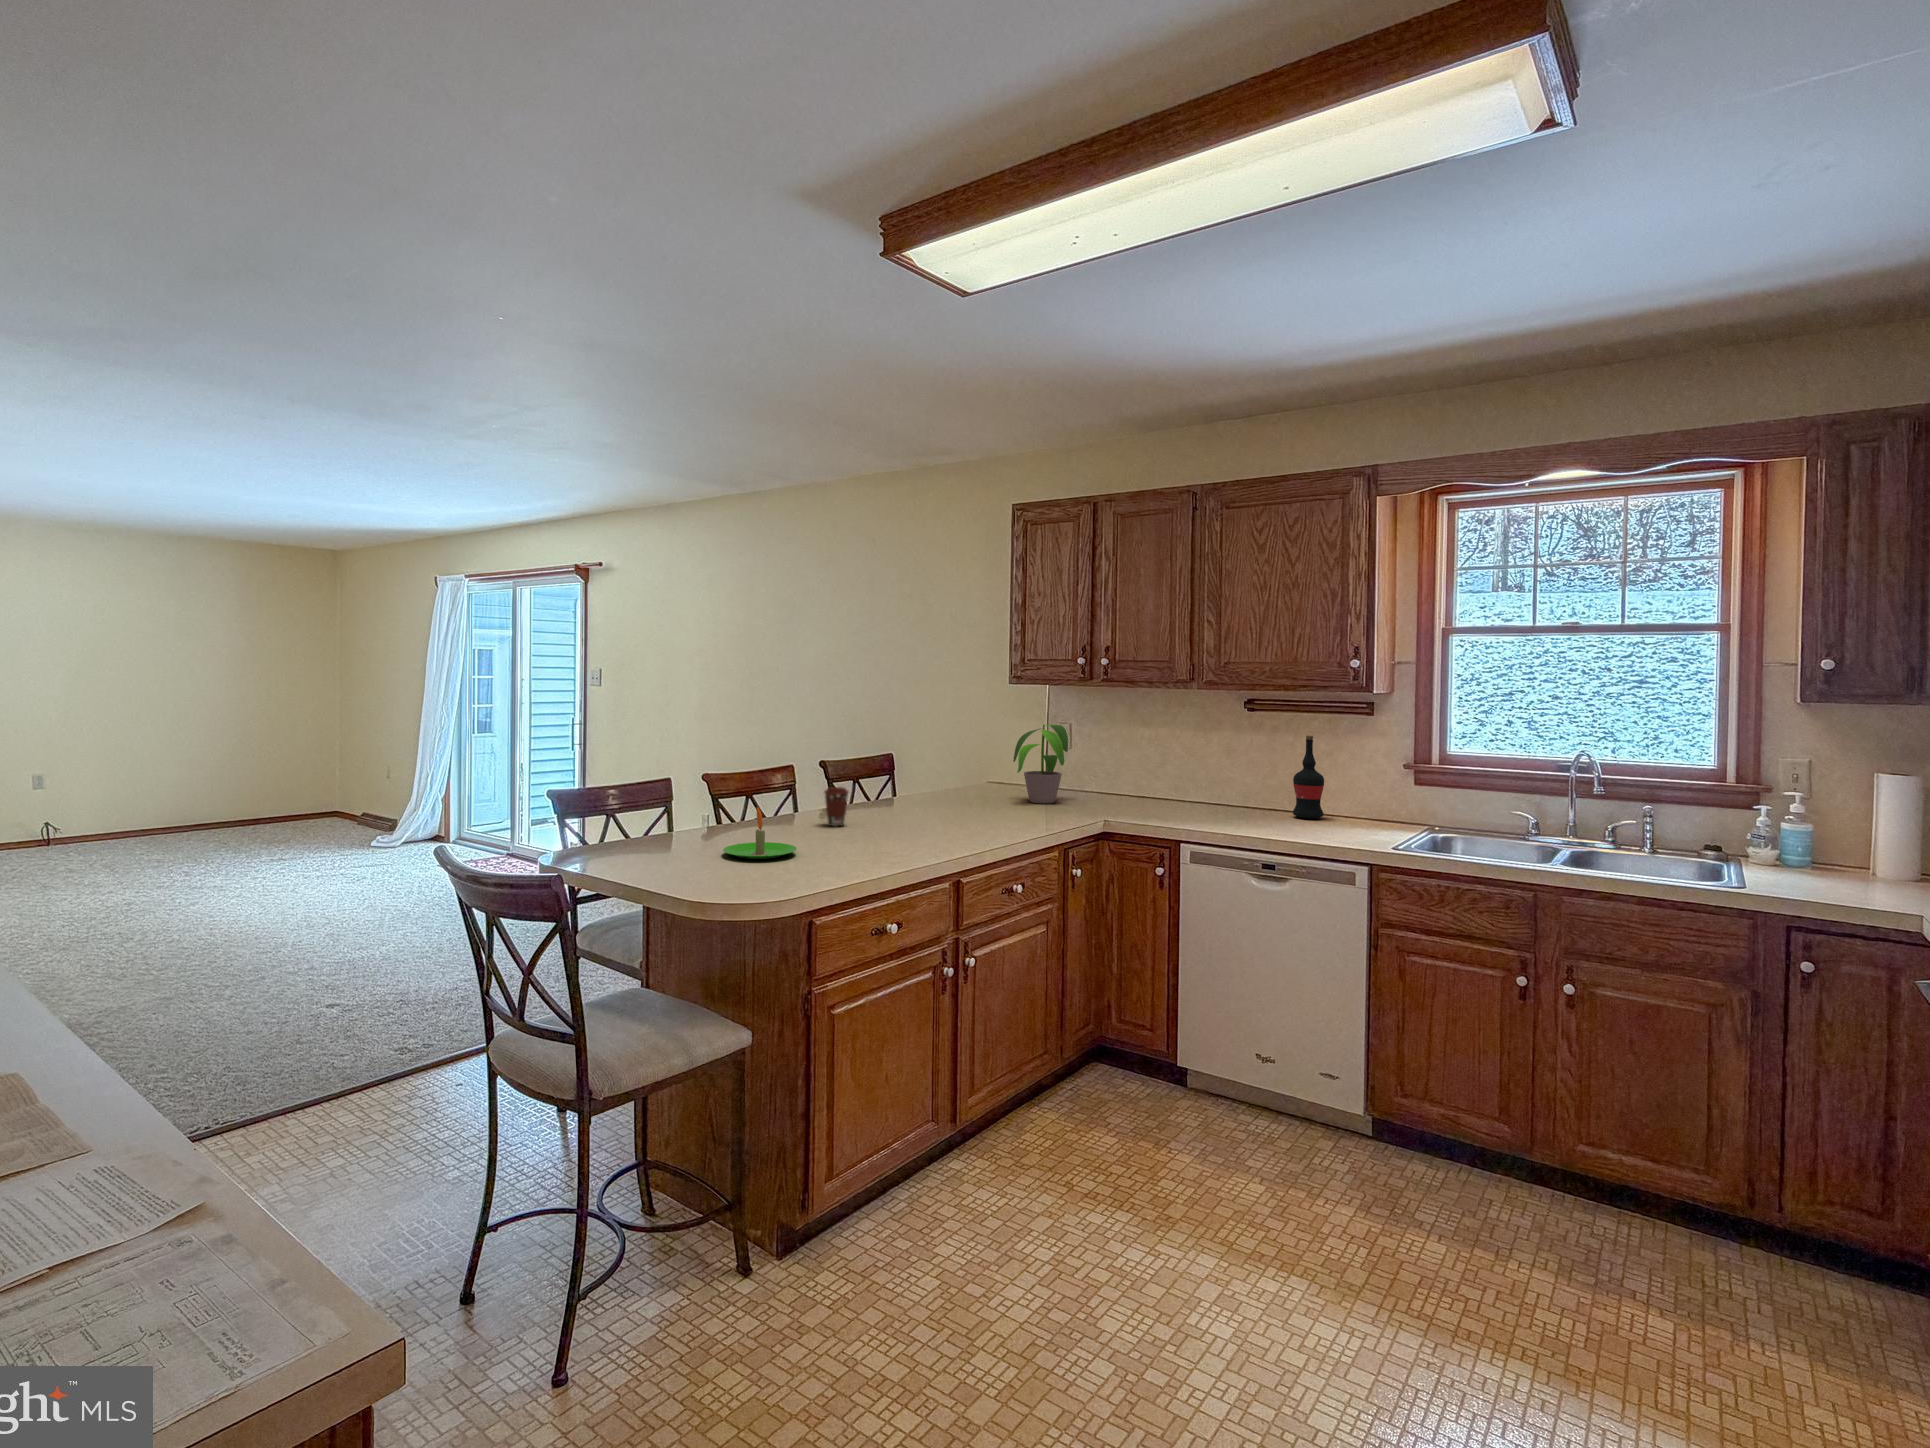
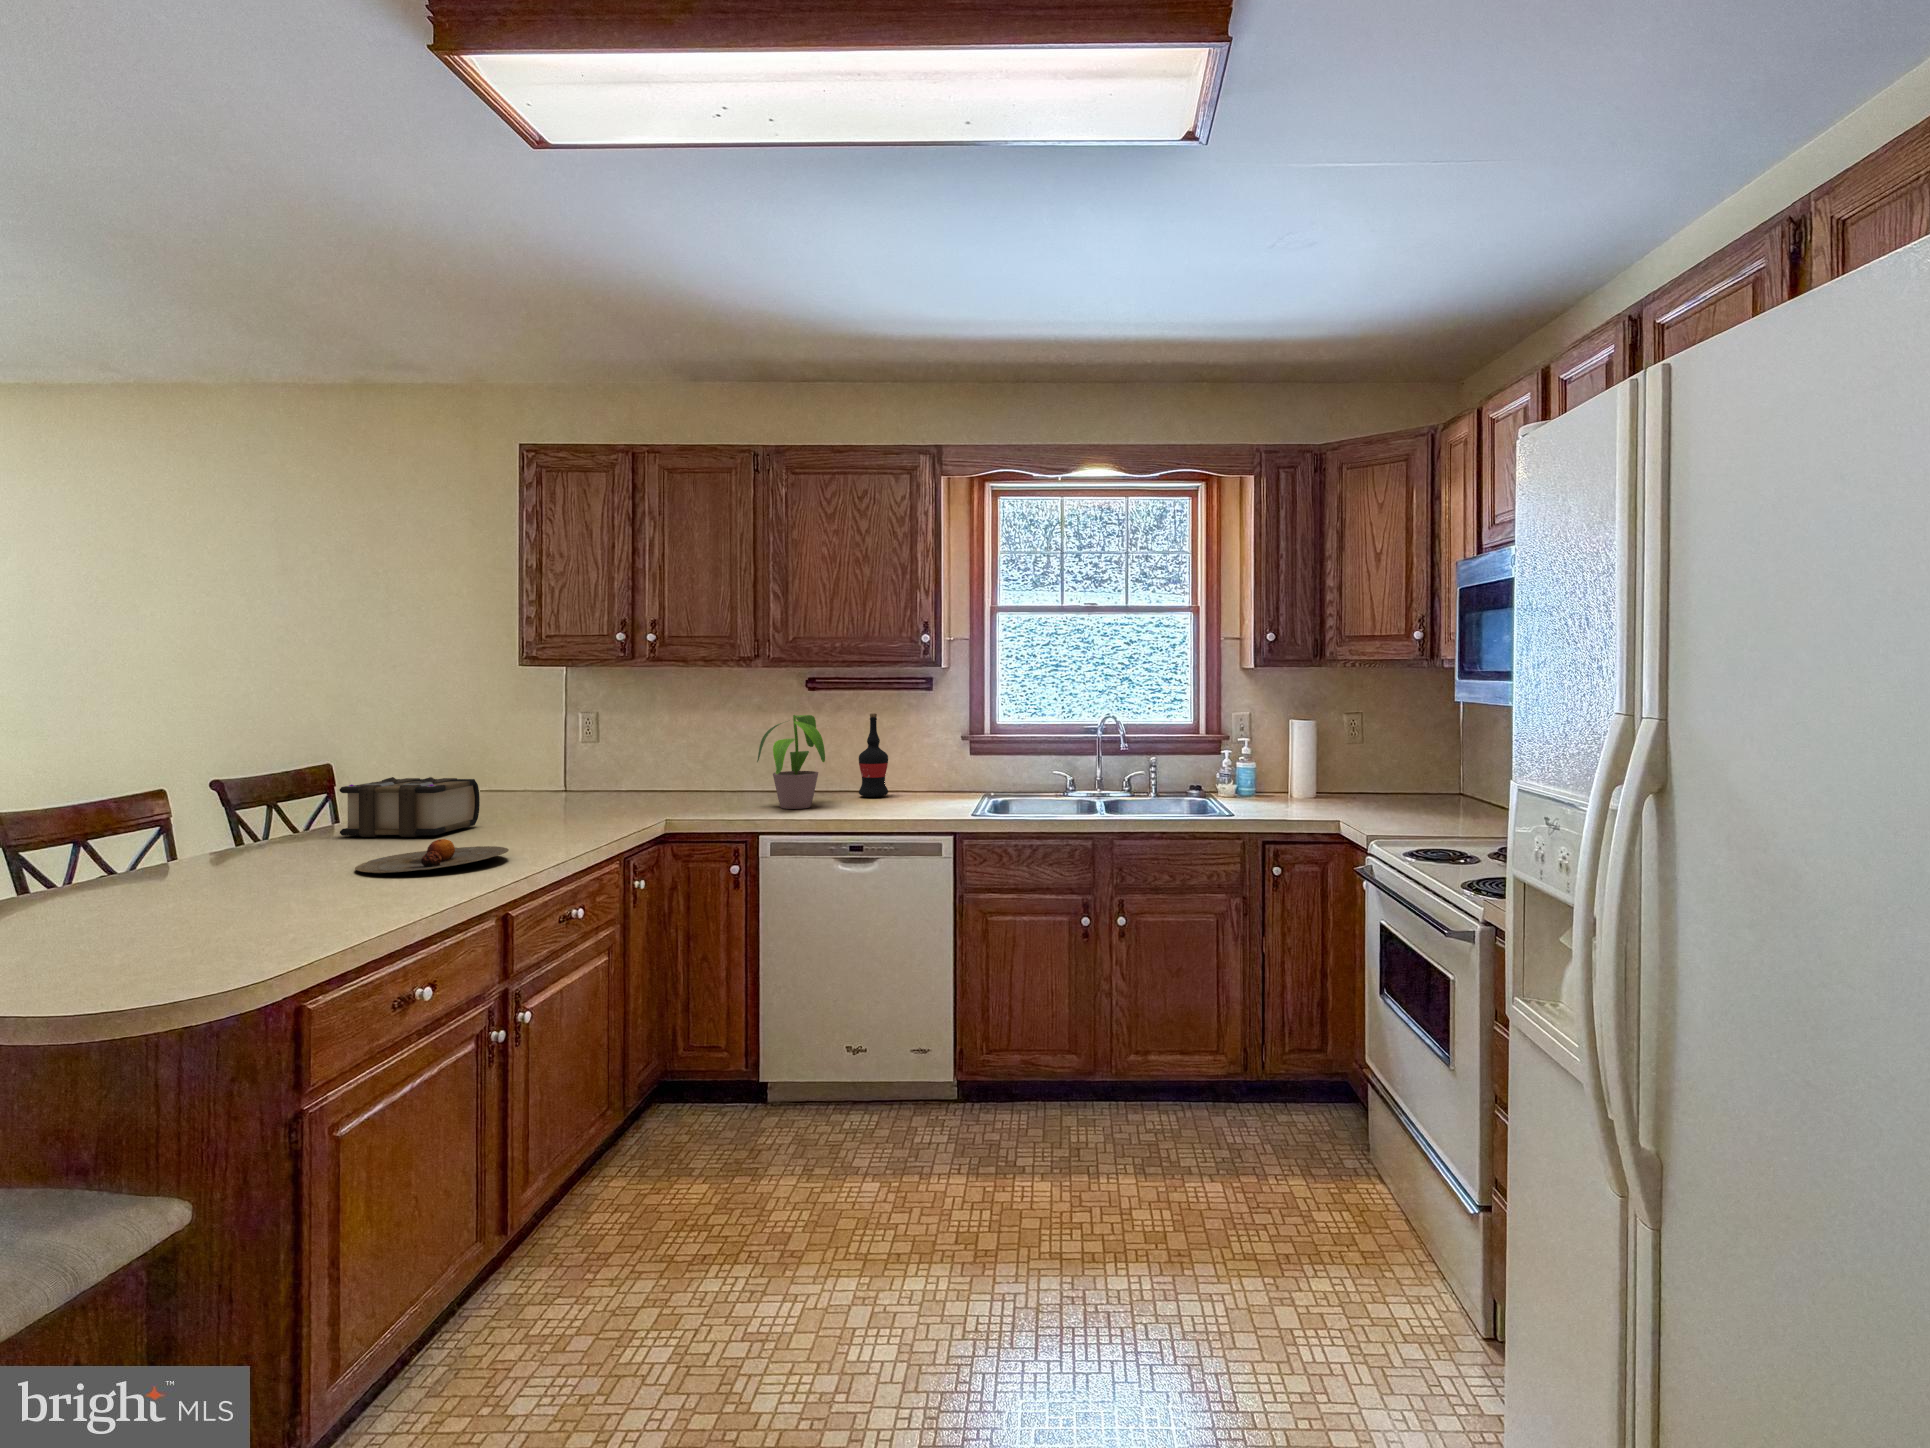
potted plant: present [1013,724,1068,803] -> present [757,715,825,809]
book: none [875,768,965,815] -> present [340,777,480,837]
coffee cup: present [824,787,849,826] -> none [263,808,309,865]
candle: present [723,807,797,859] -> none [90,843,241,926]
plate: none [869,820,967,842] -> present [355,839,509,873]

